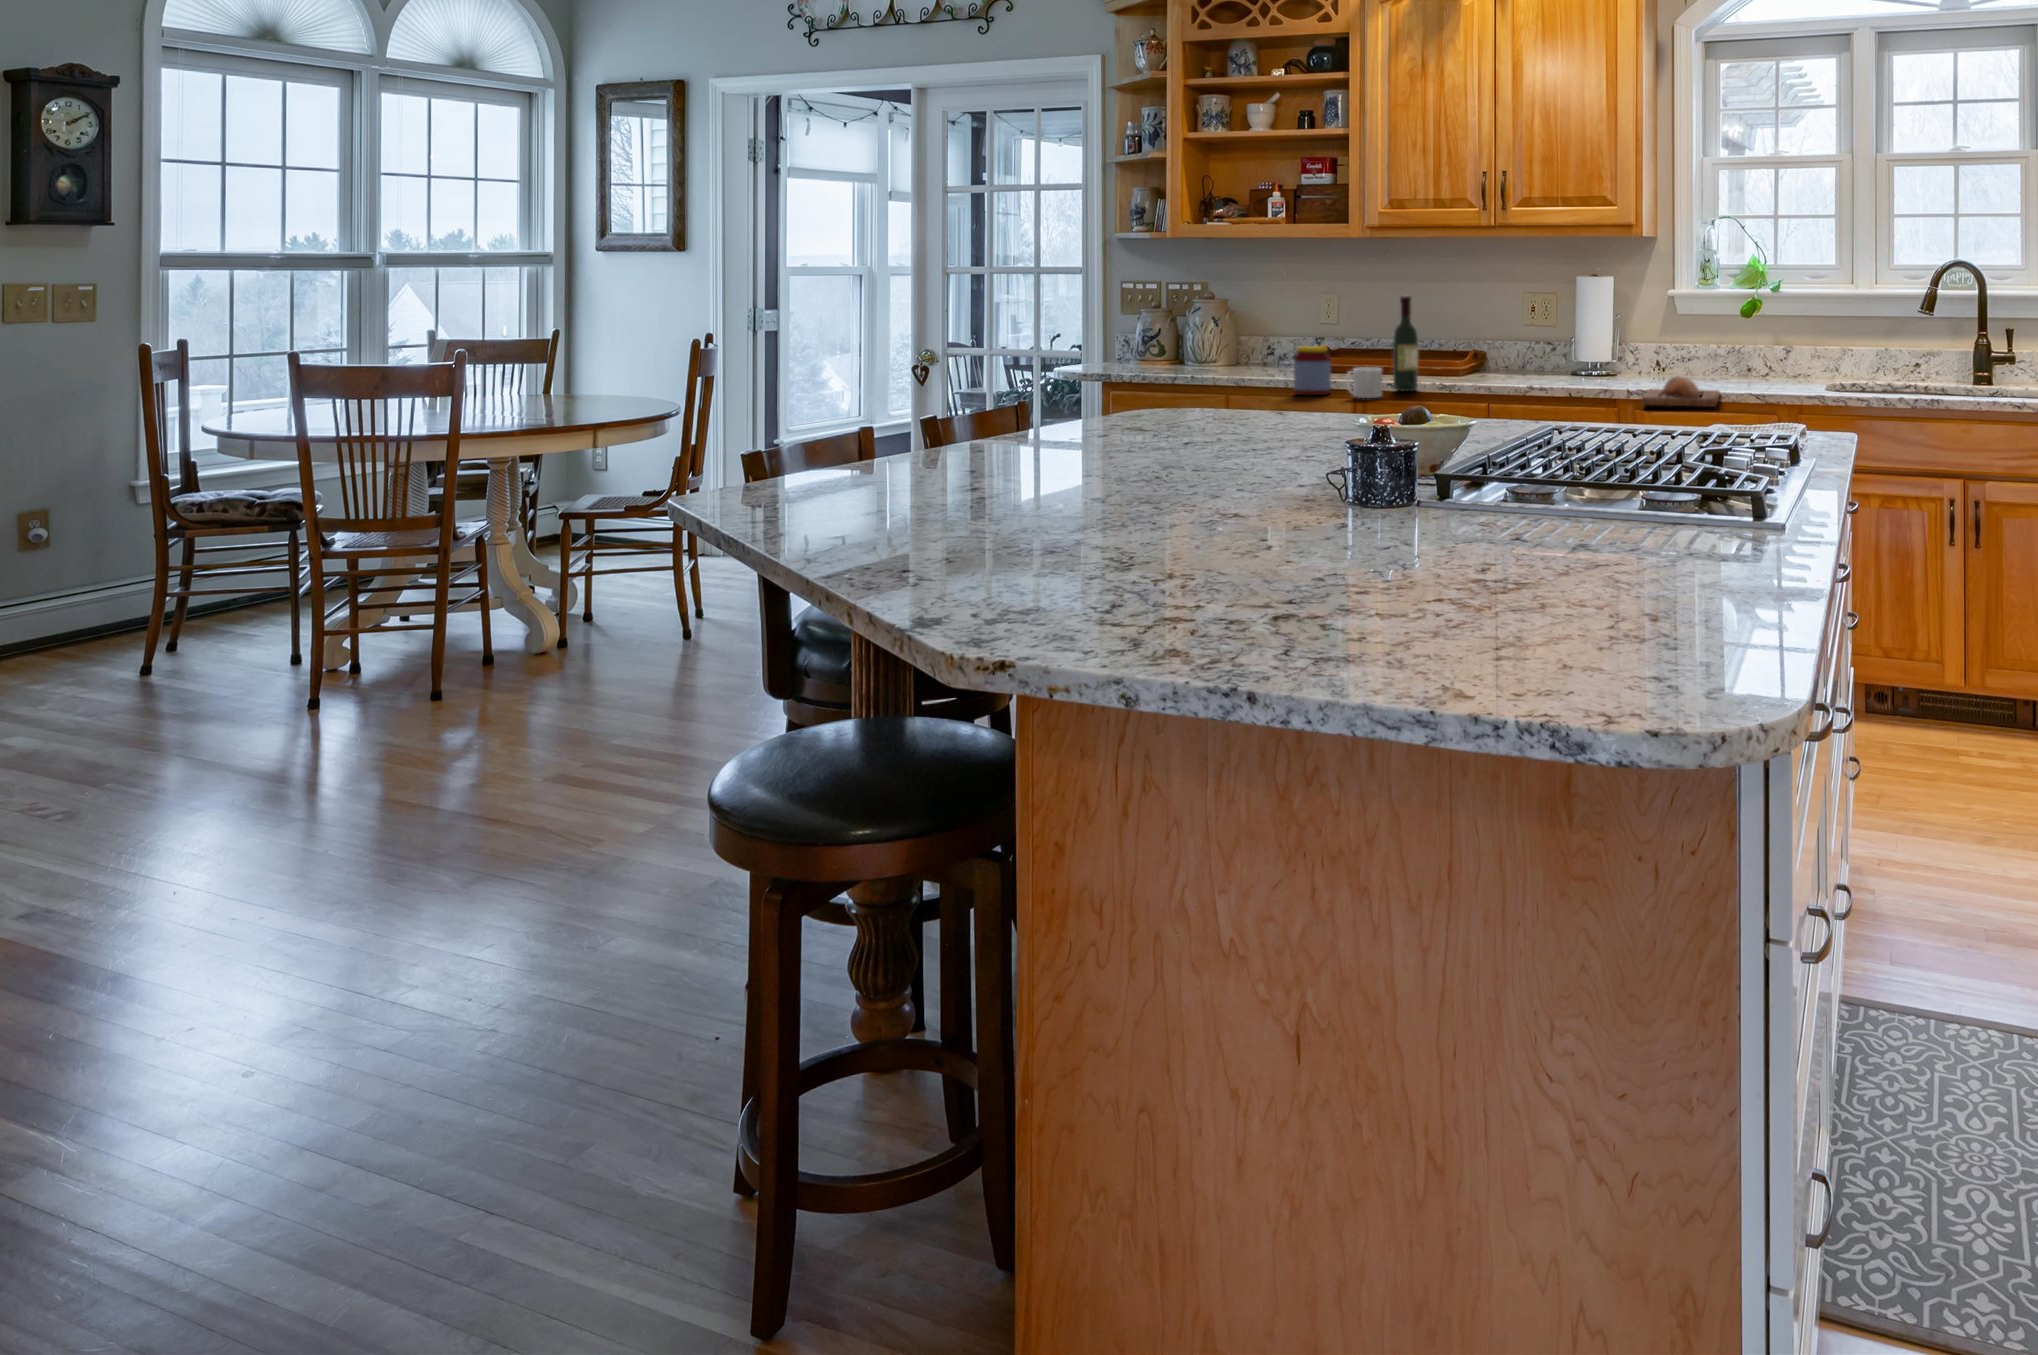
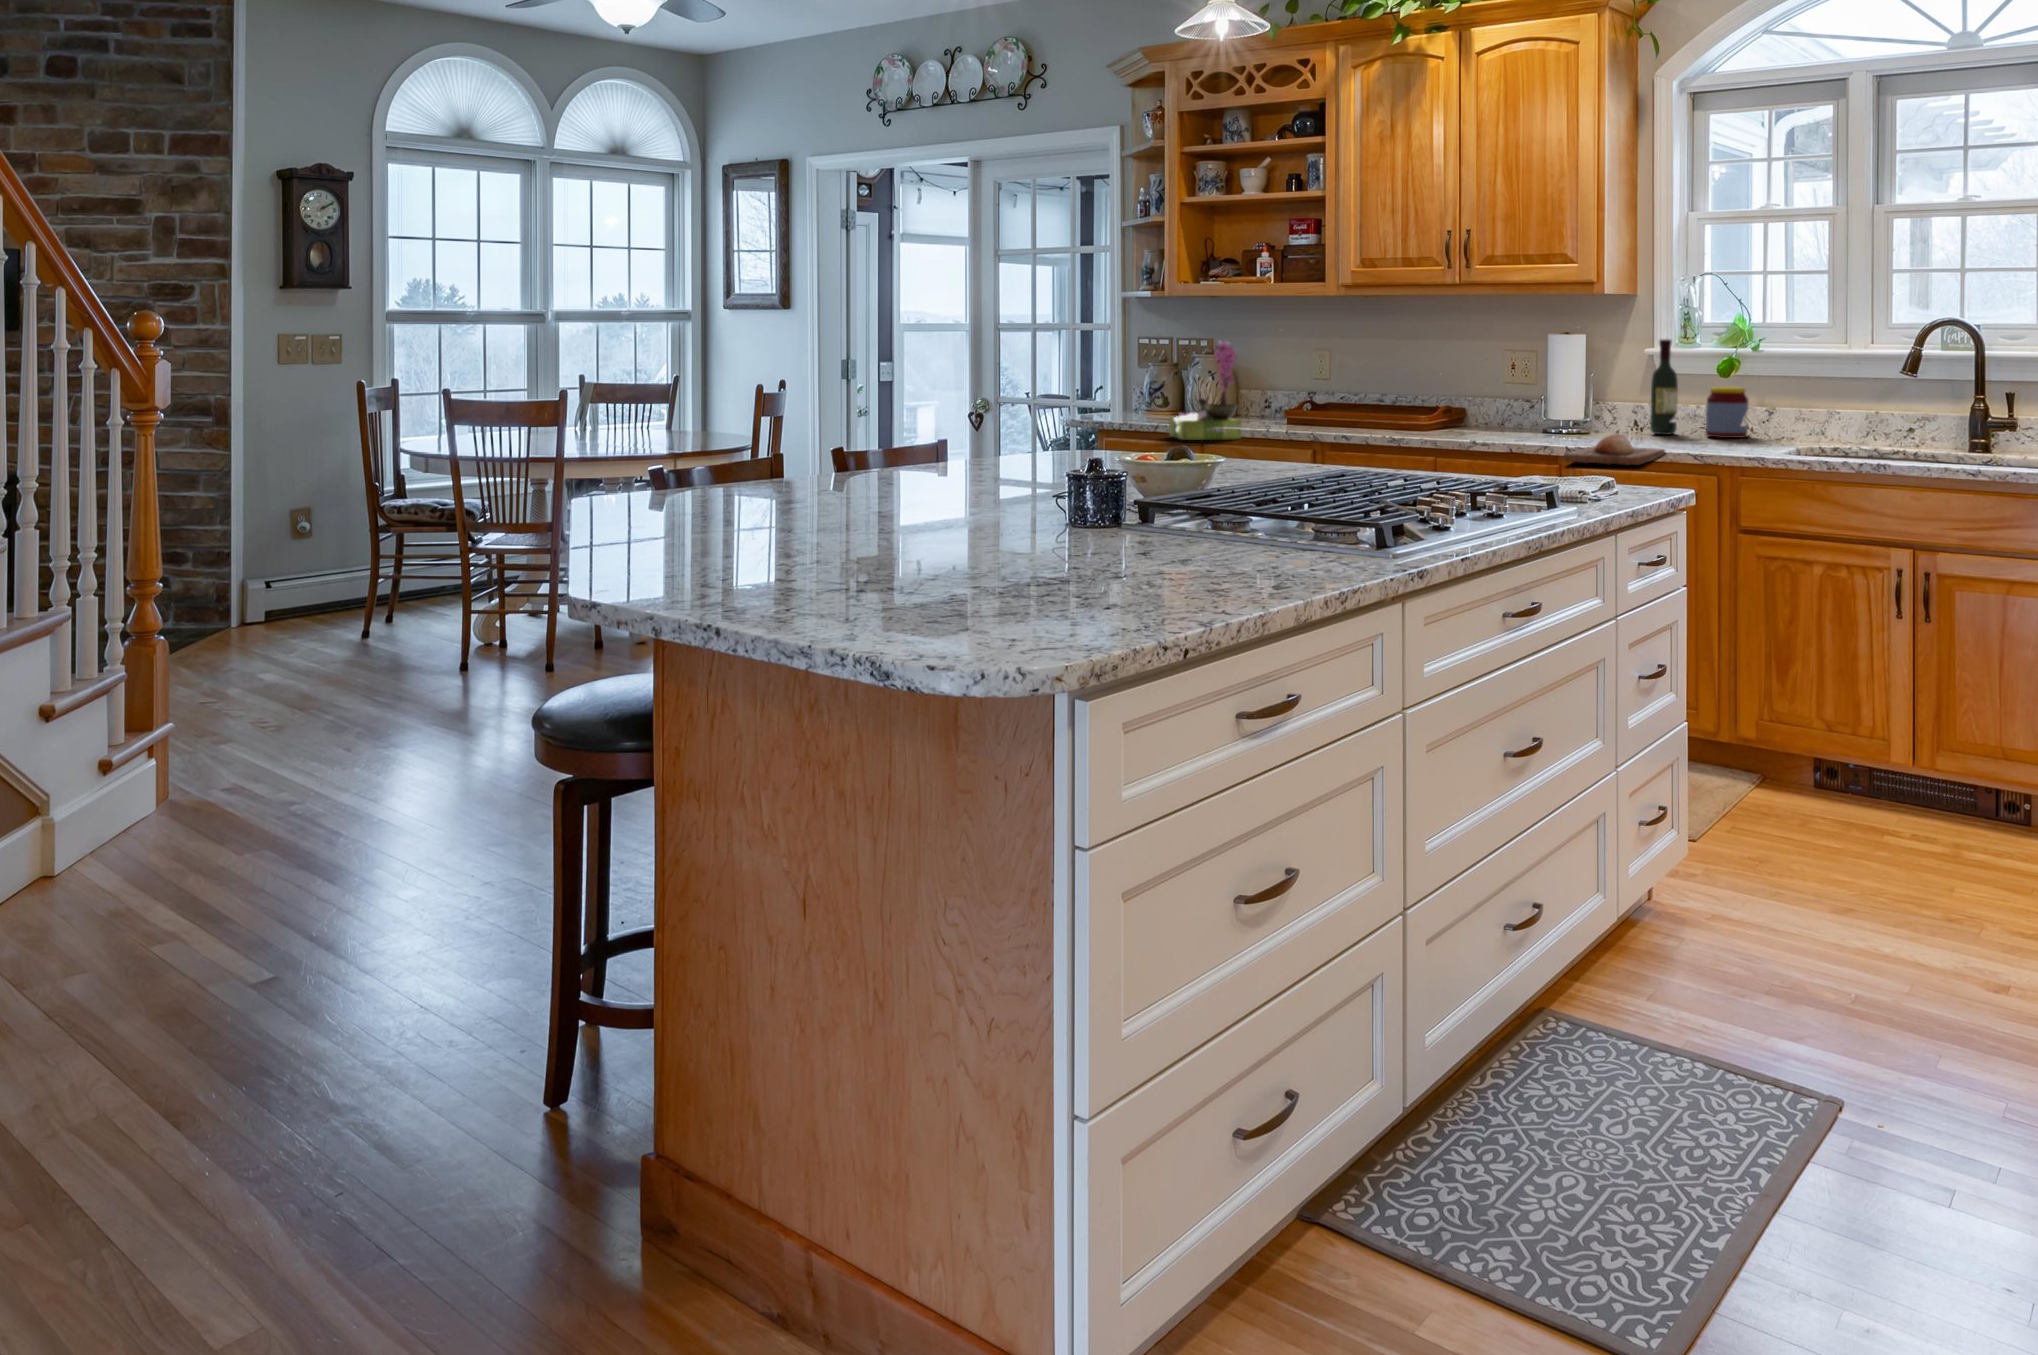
flower arrangement: none [1184,284,1266,393] -> present [1169,341,1241,440]
wine bottle: present [1393,296,1418,391] -> present [1650,339,1678,435]
jar: present [1294,346,1331,395] -> present [1706,387,1749,438]
mug: present [1346,367,1382,398] -> none [1300,419,1337,448]

